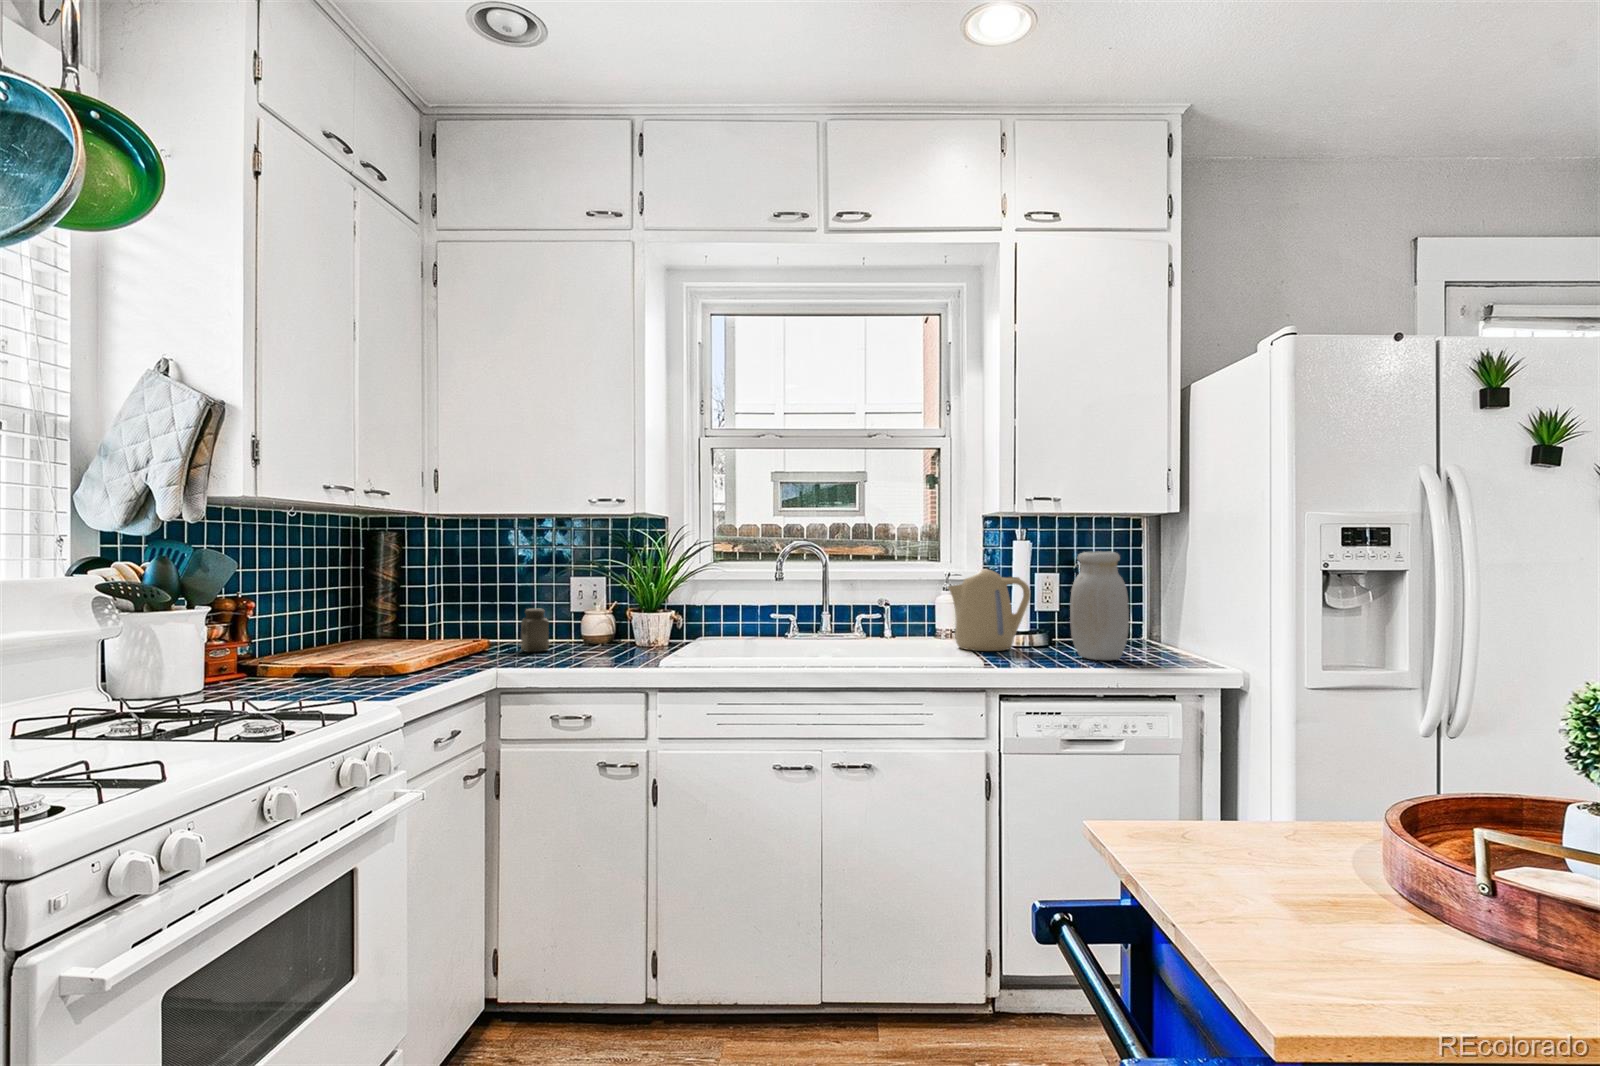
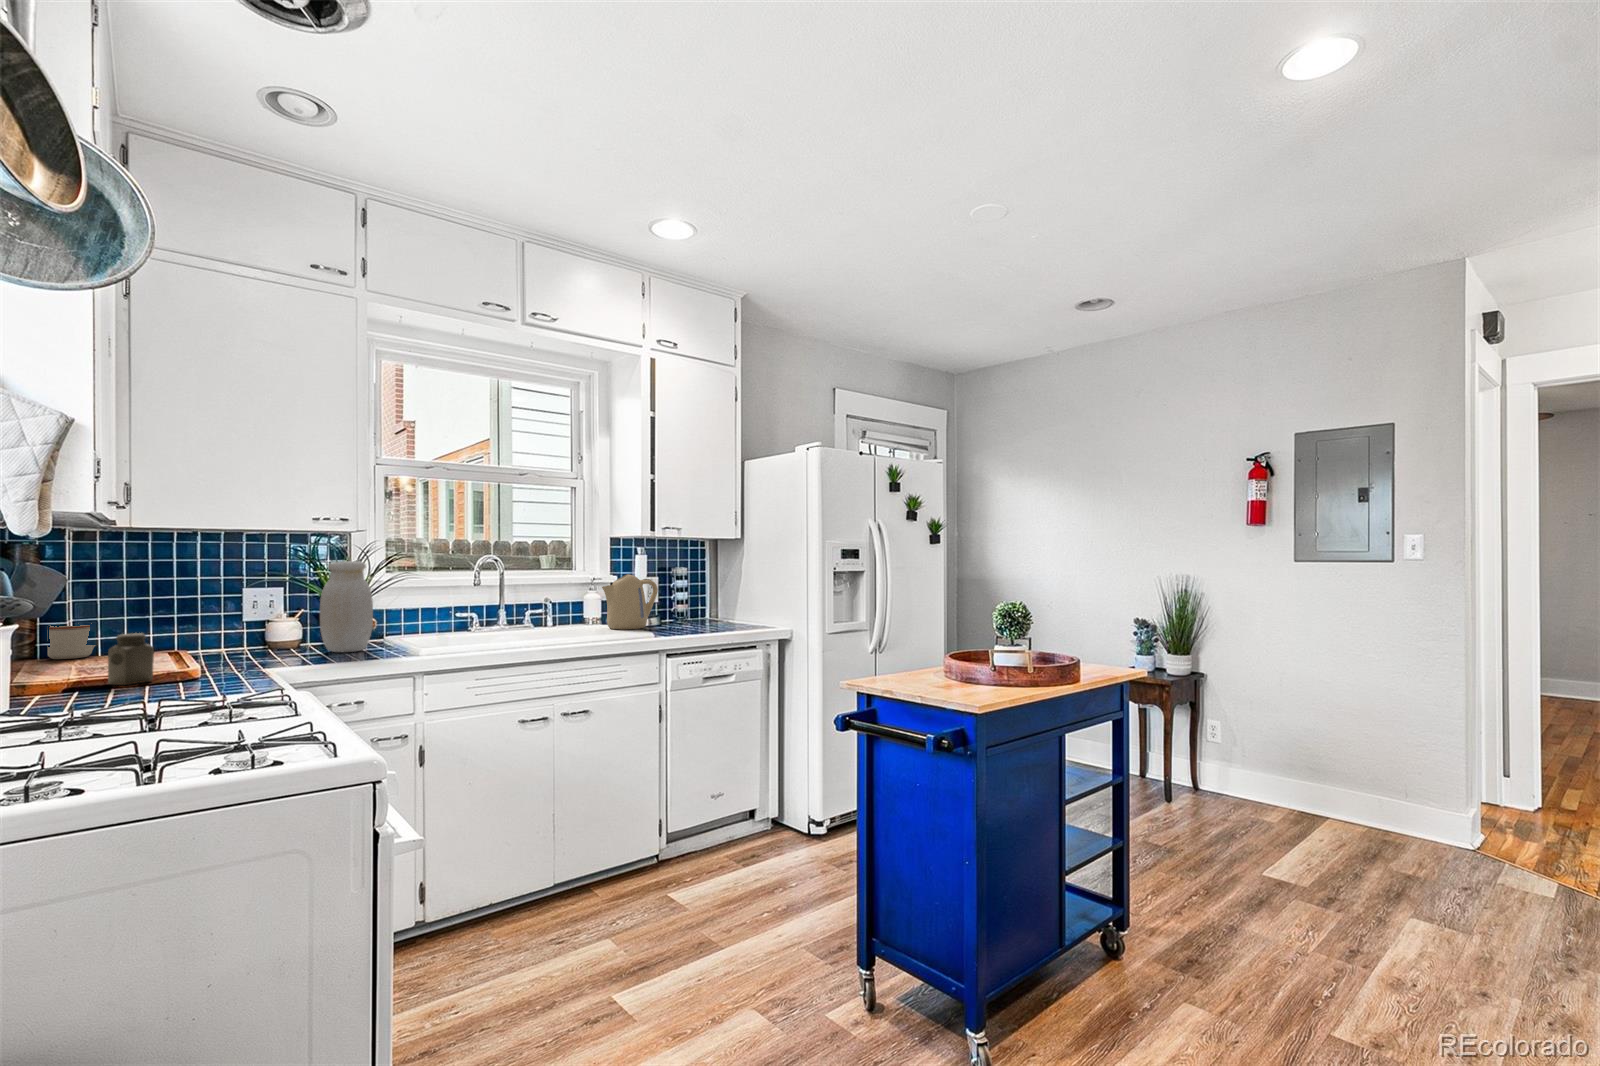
jar: present [1070,551,1129,660] -> present [320,561,373,652]
mug: none [400,605,445,639] -> present [48,625,96,659]
salt shaker: present [521,609,549,652] -> present [108,633,154,685]

